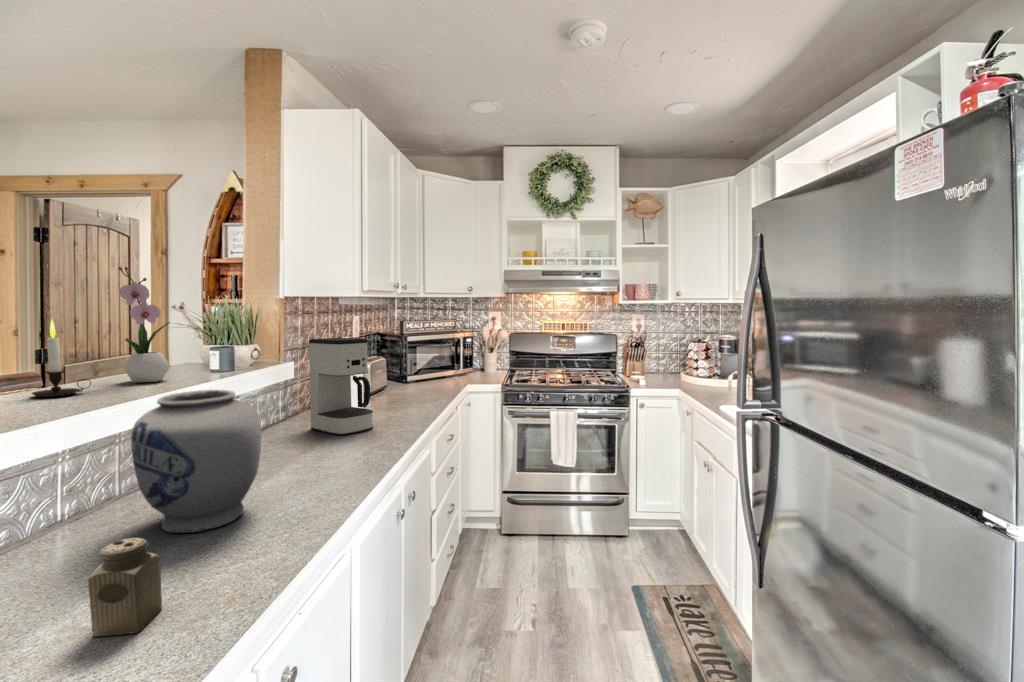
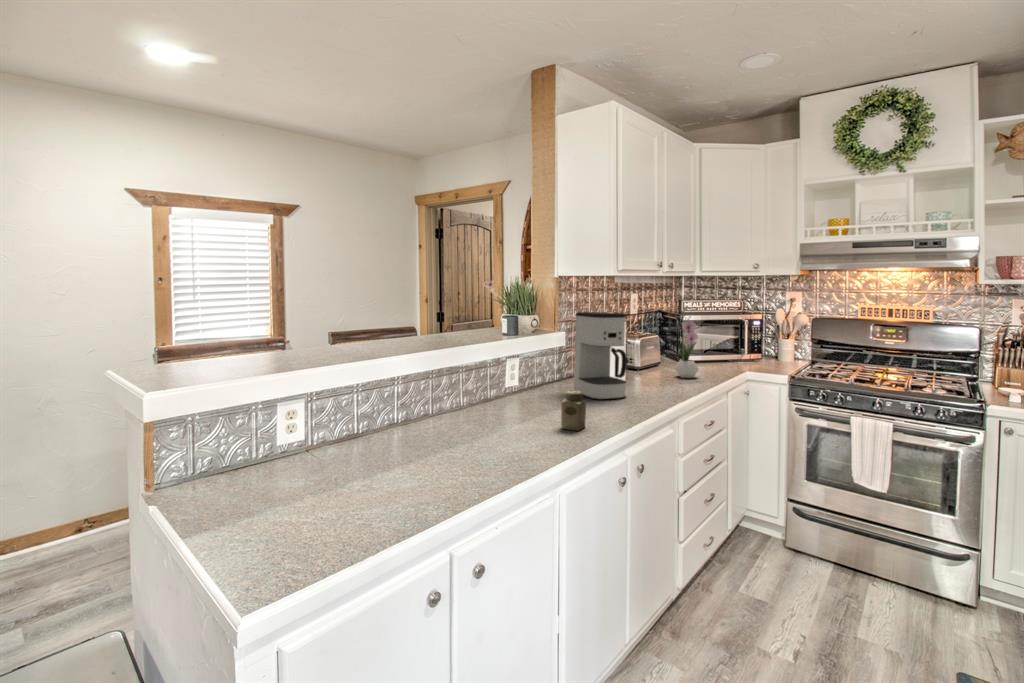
flower arrangement: present [118,267,171,383] -> present [675,311,699,378]
candle: present [32,320,91,397] -> none [393,290,424,342]
vase: present [131,390,262,533] -> none [432,344,513,446]
salt shaker: present [88,538,162,637] -> present [561,391,586,431]

